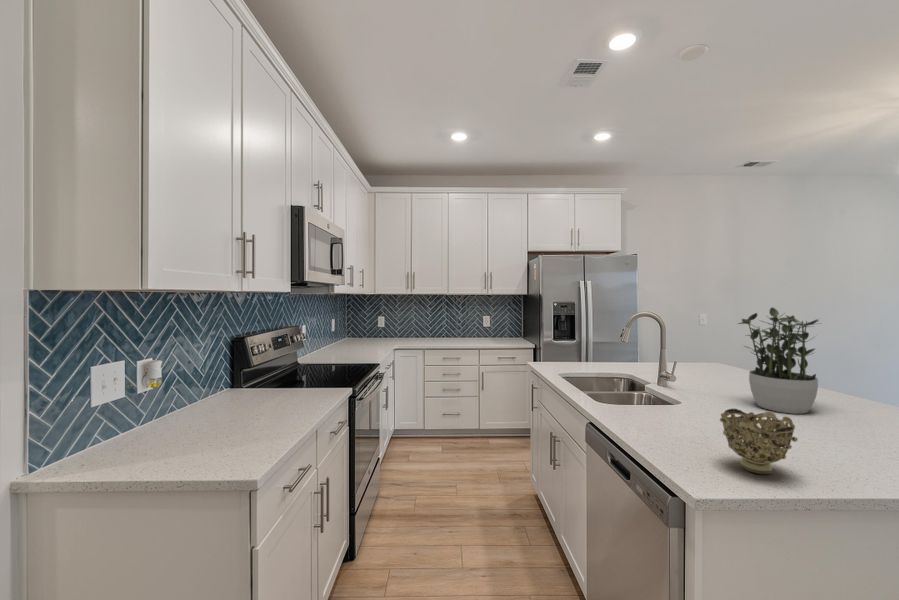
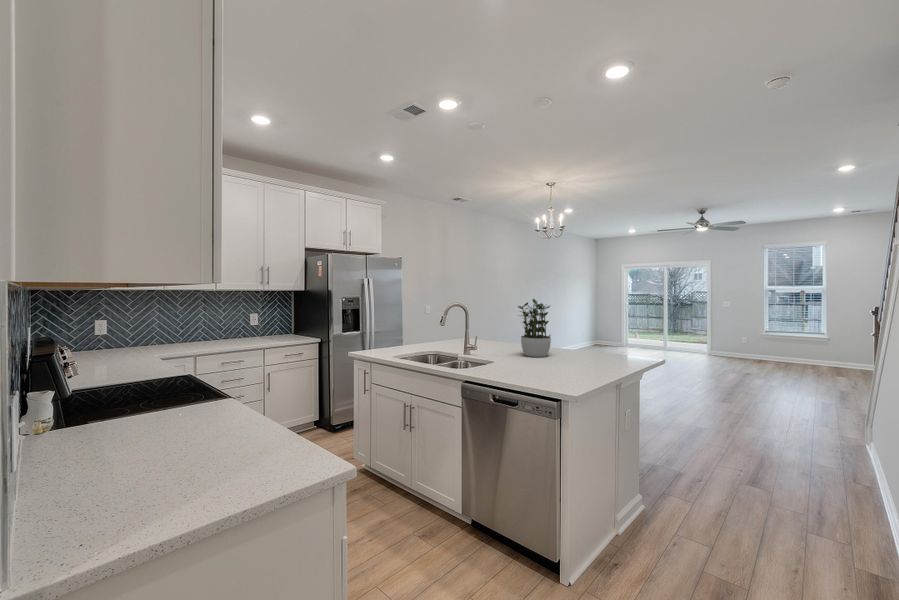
decorative bowl: present [720,409,798,474] -> none [556,350,586,380]

